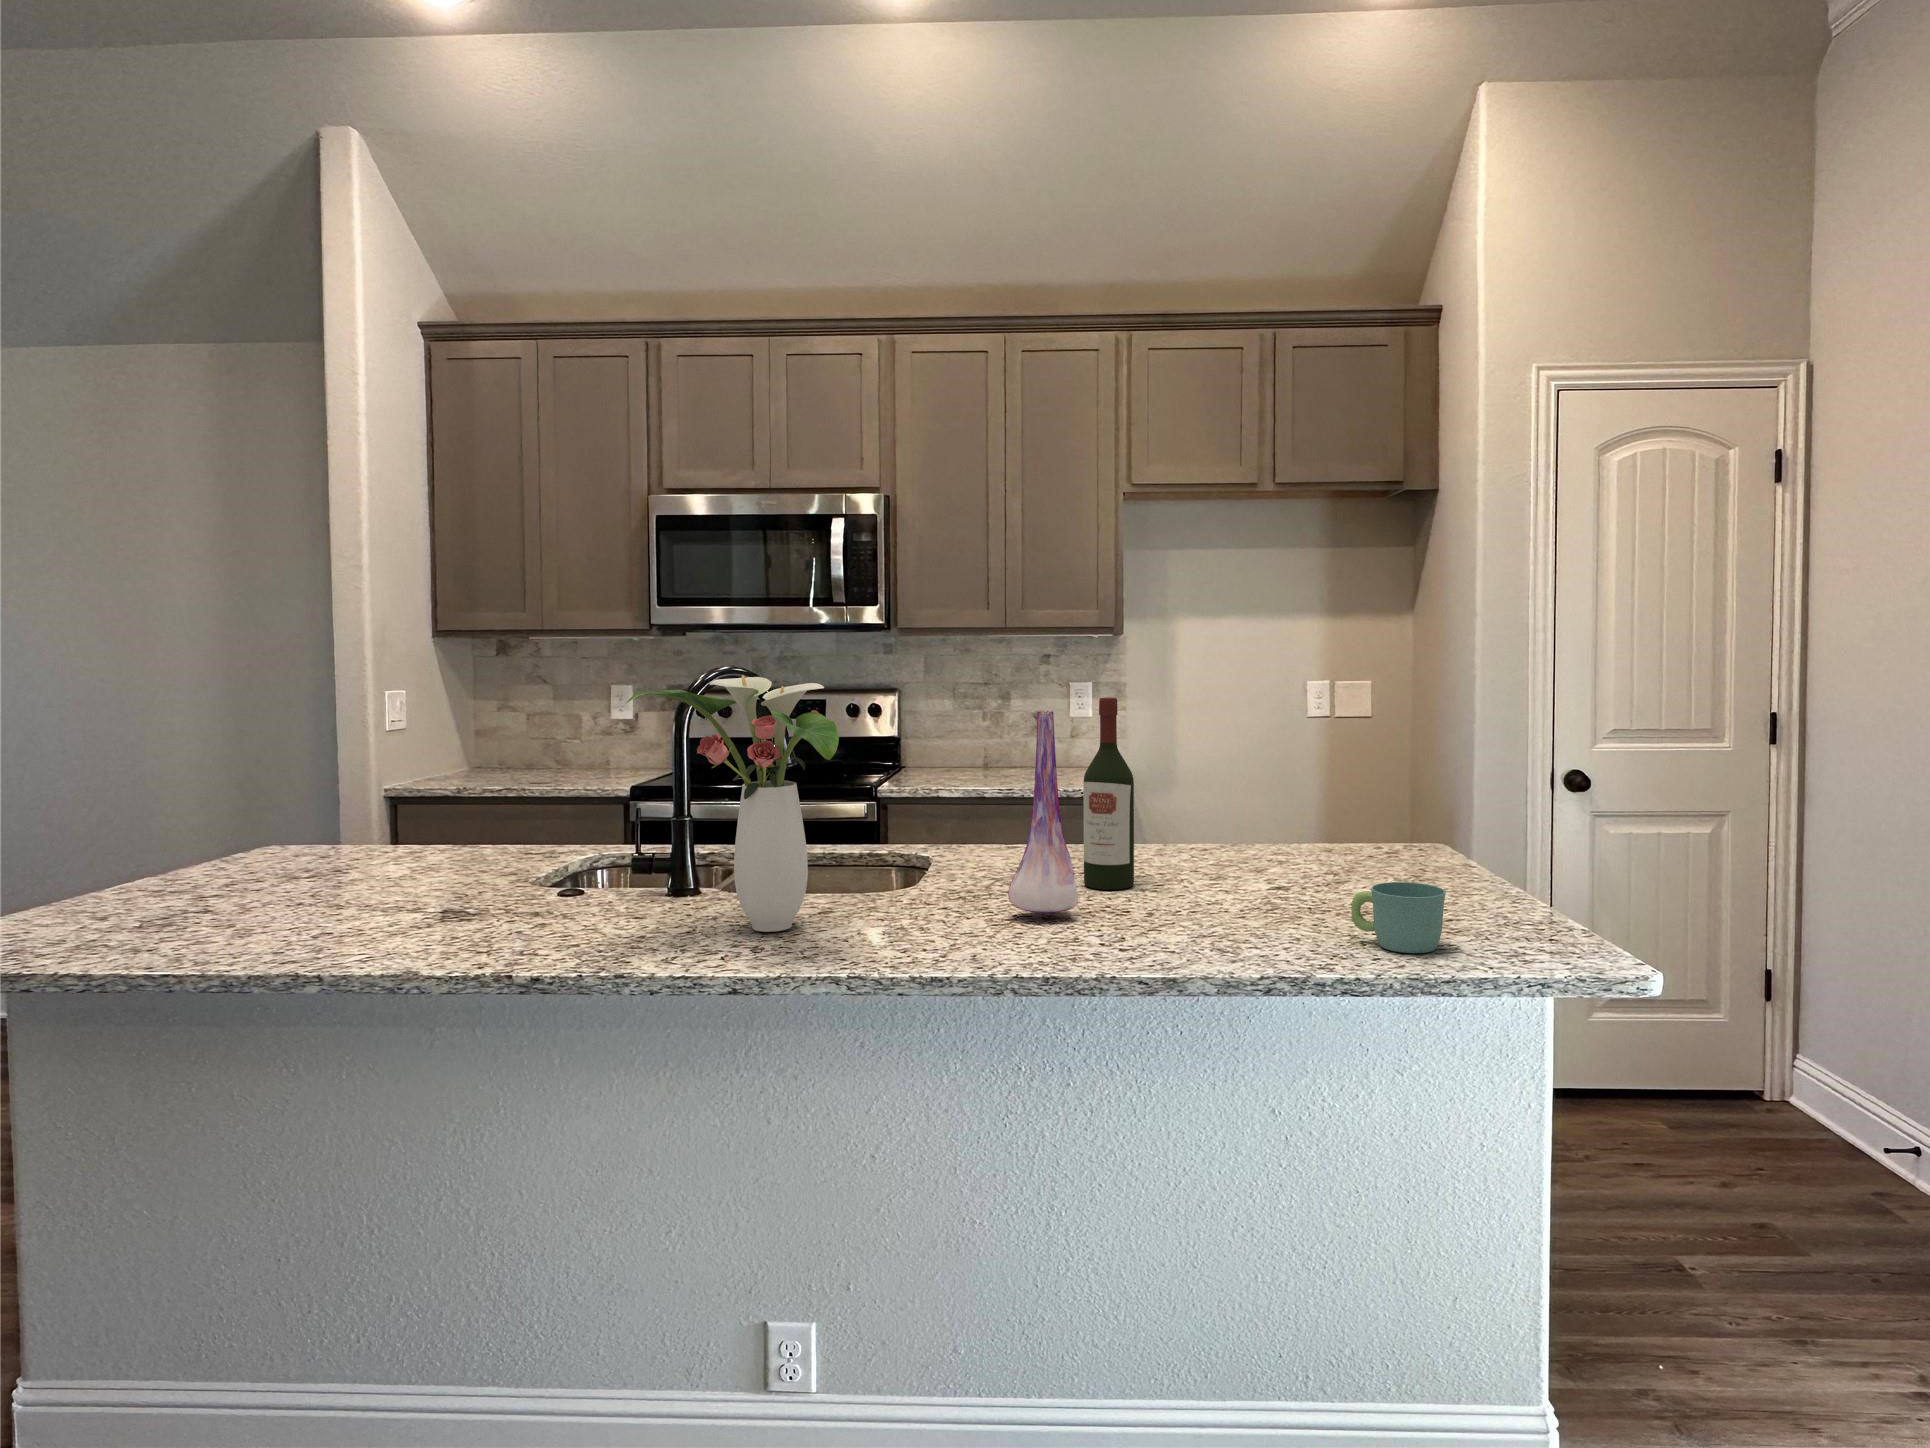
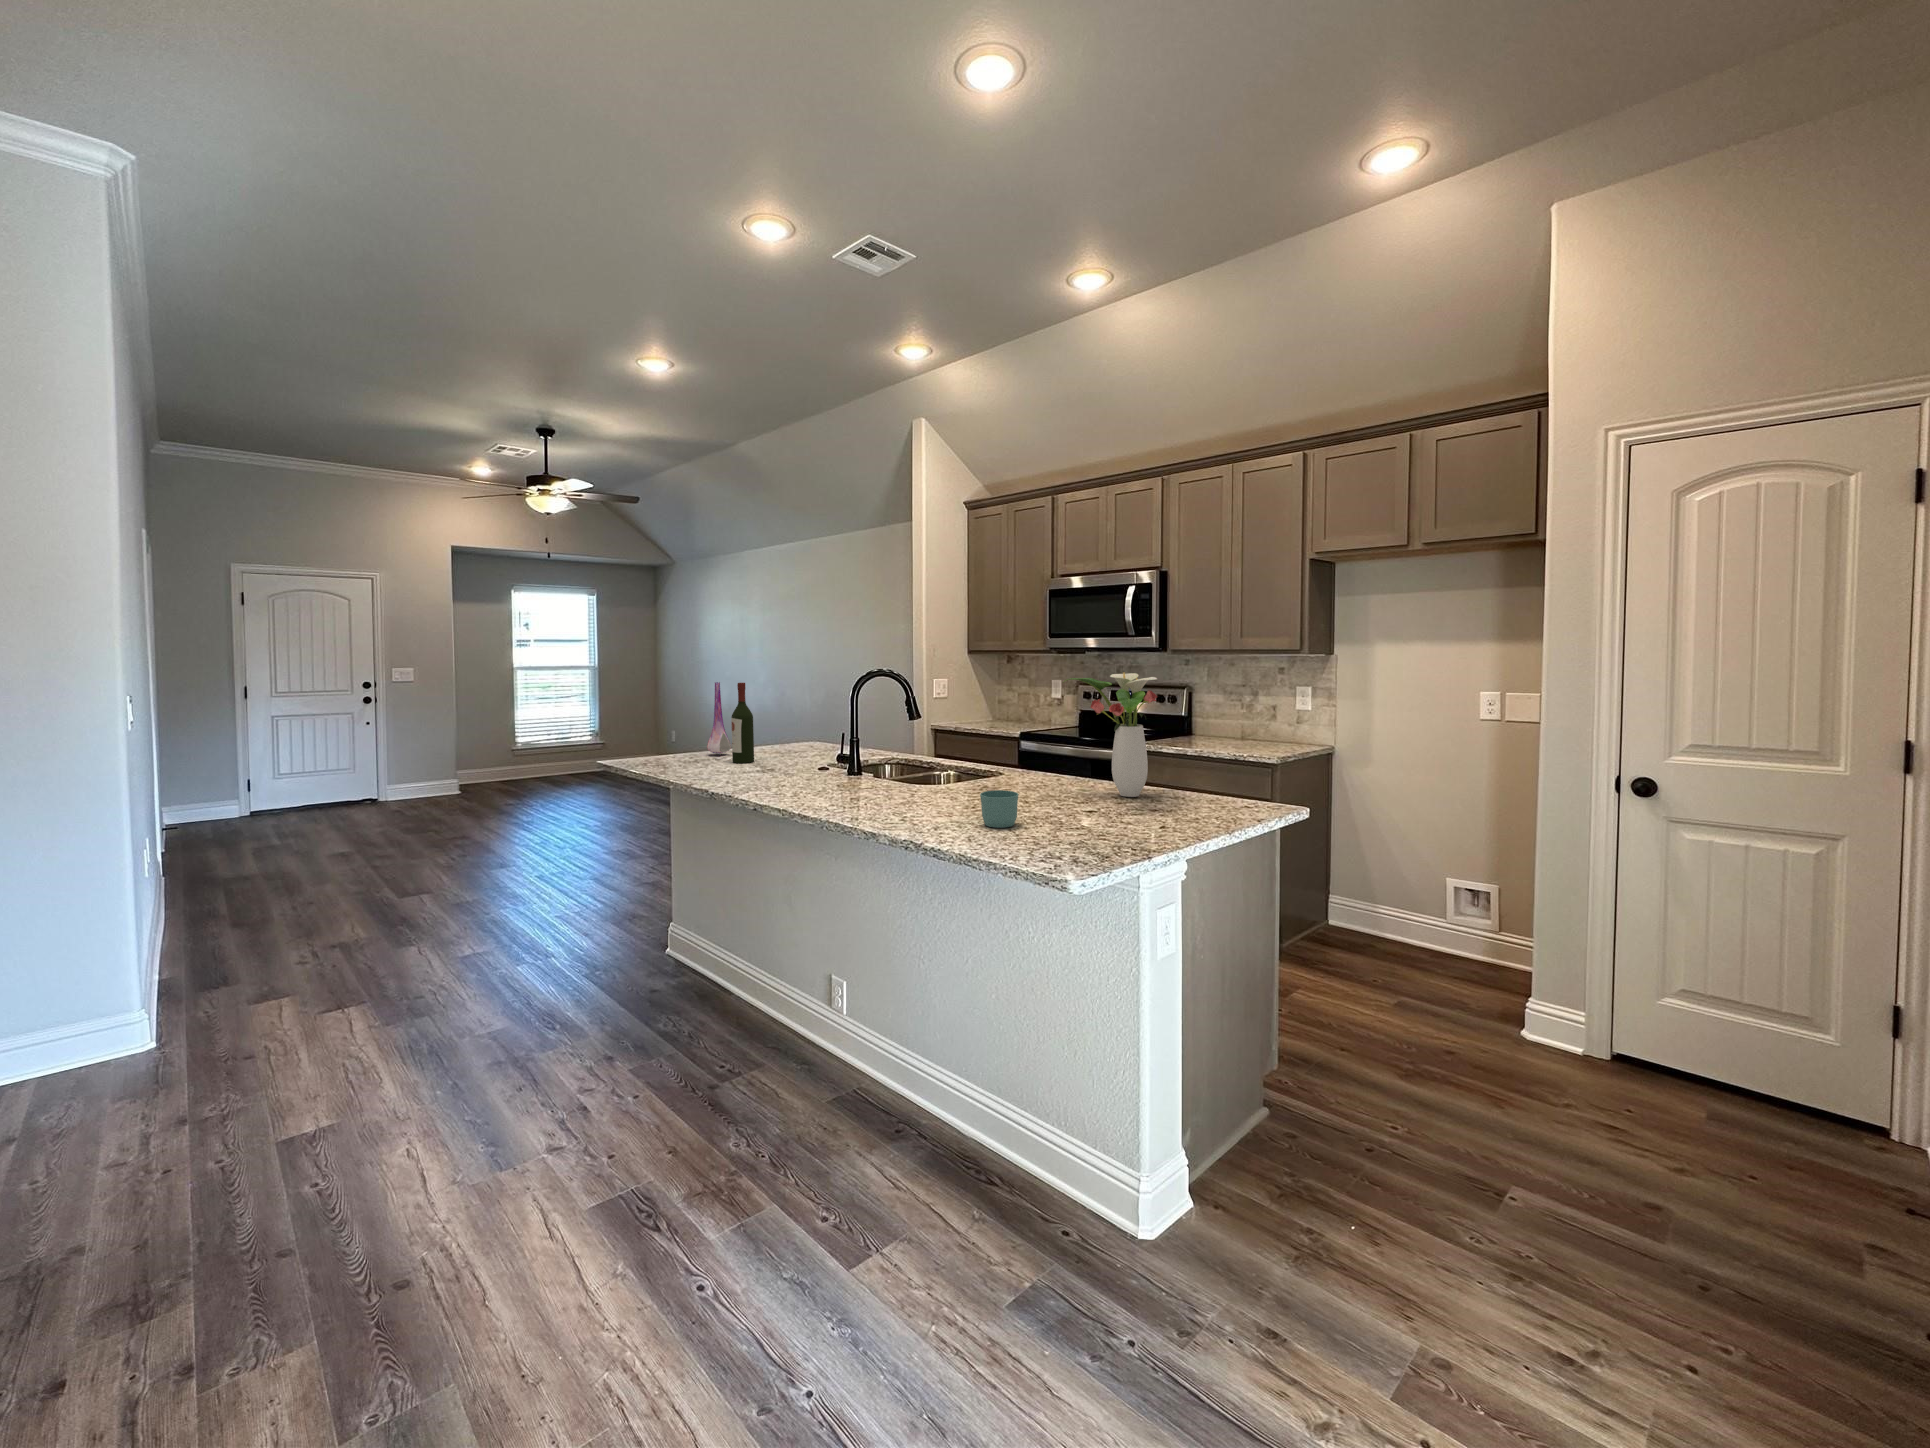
flower arrangement: present [626,675,839,932] -> present [1065,672,1157,797]
wine bottle: present [1083,697,1134,890] -> present [731,683,754,763]
vase: present [1008,711,1078,913] -> present [707,682,731,753]

